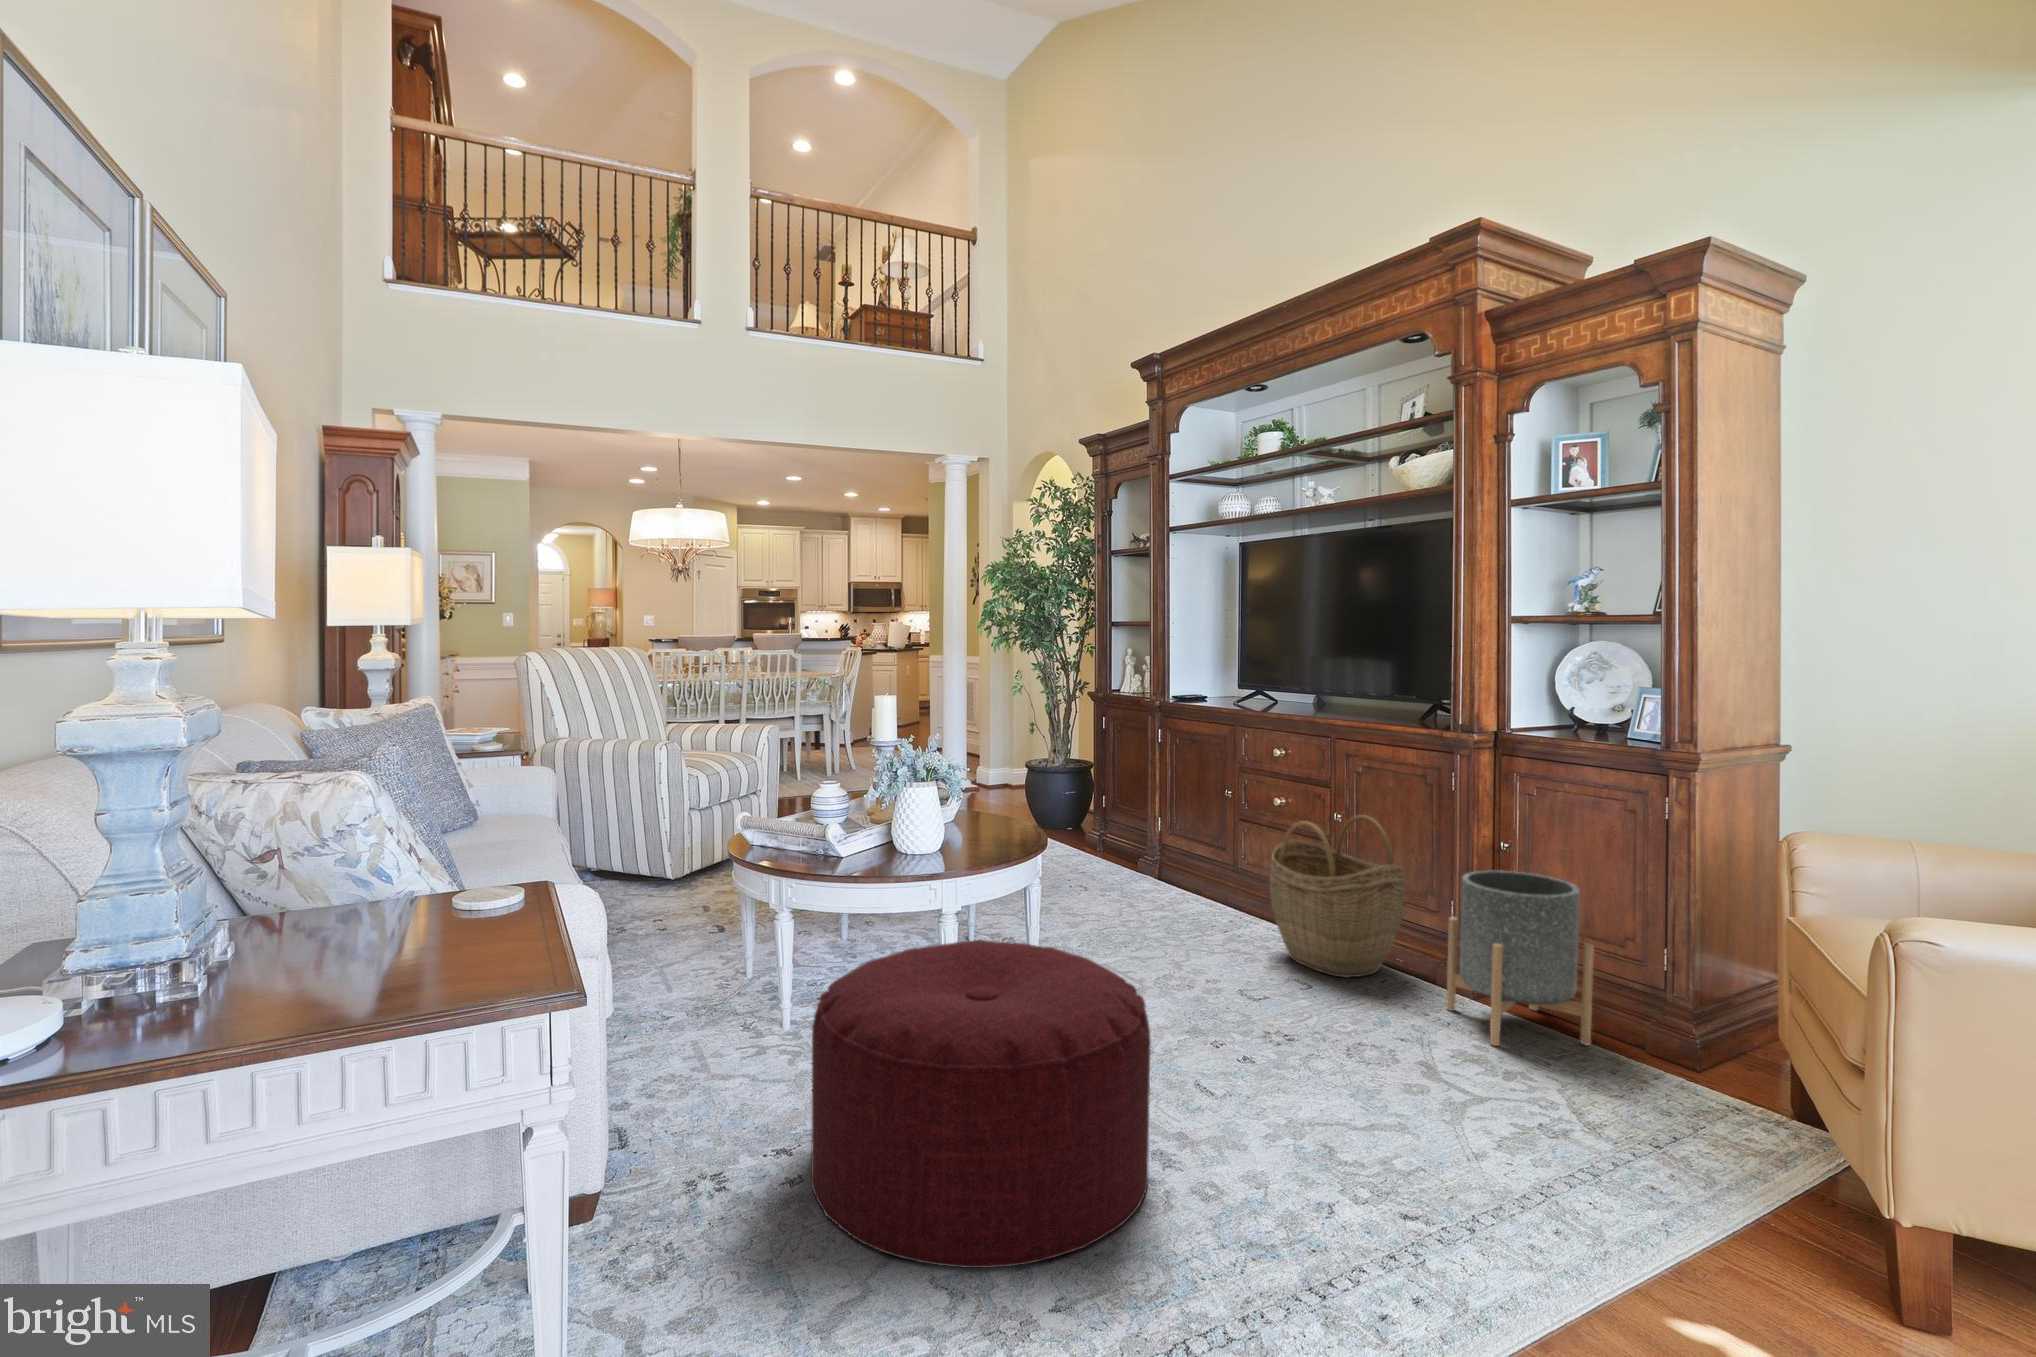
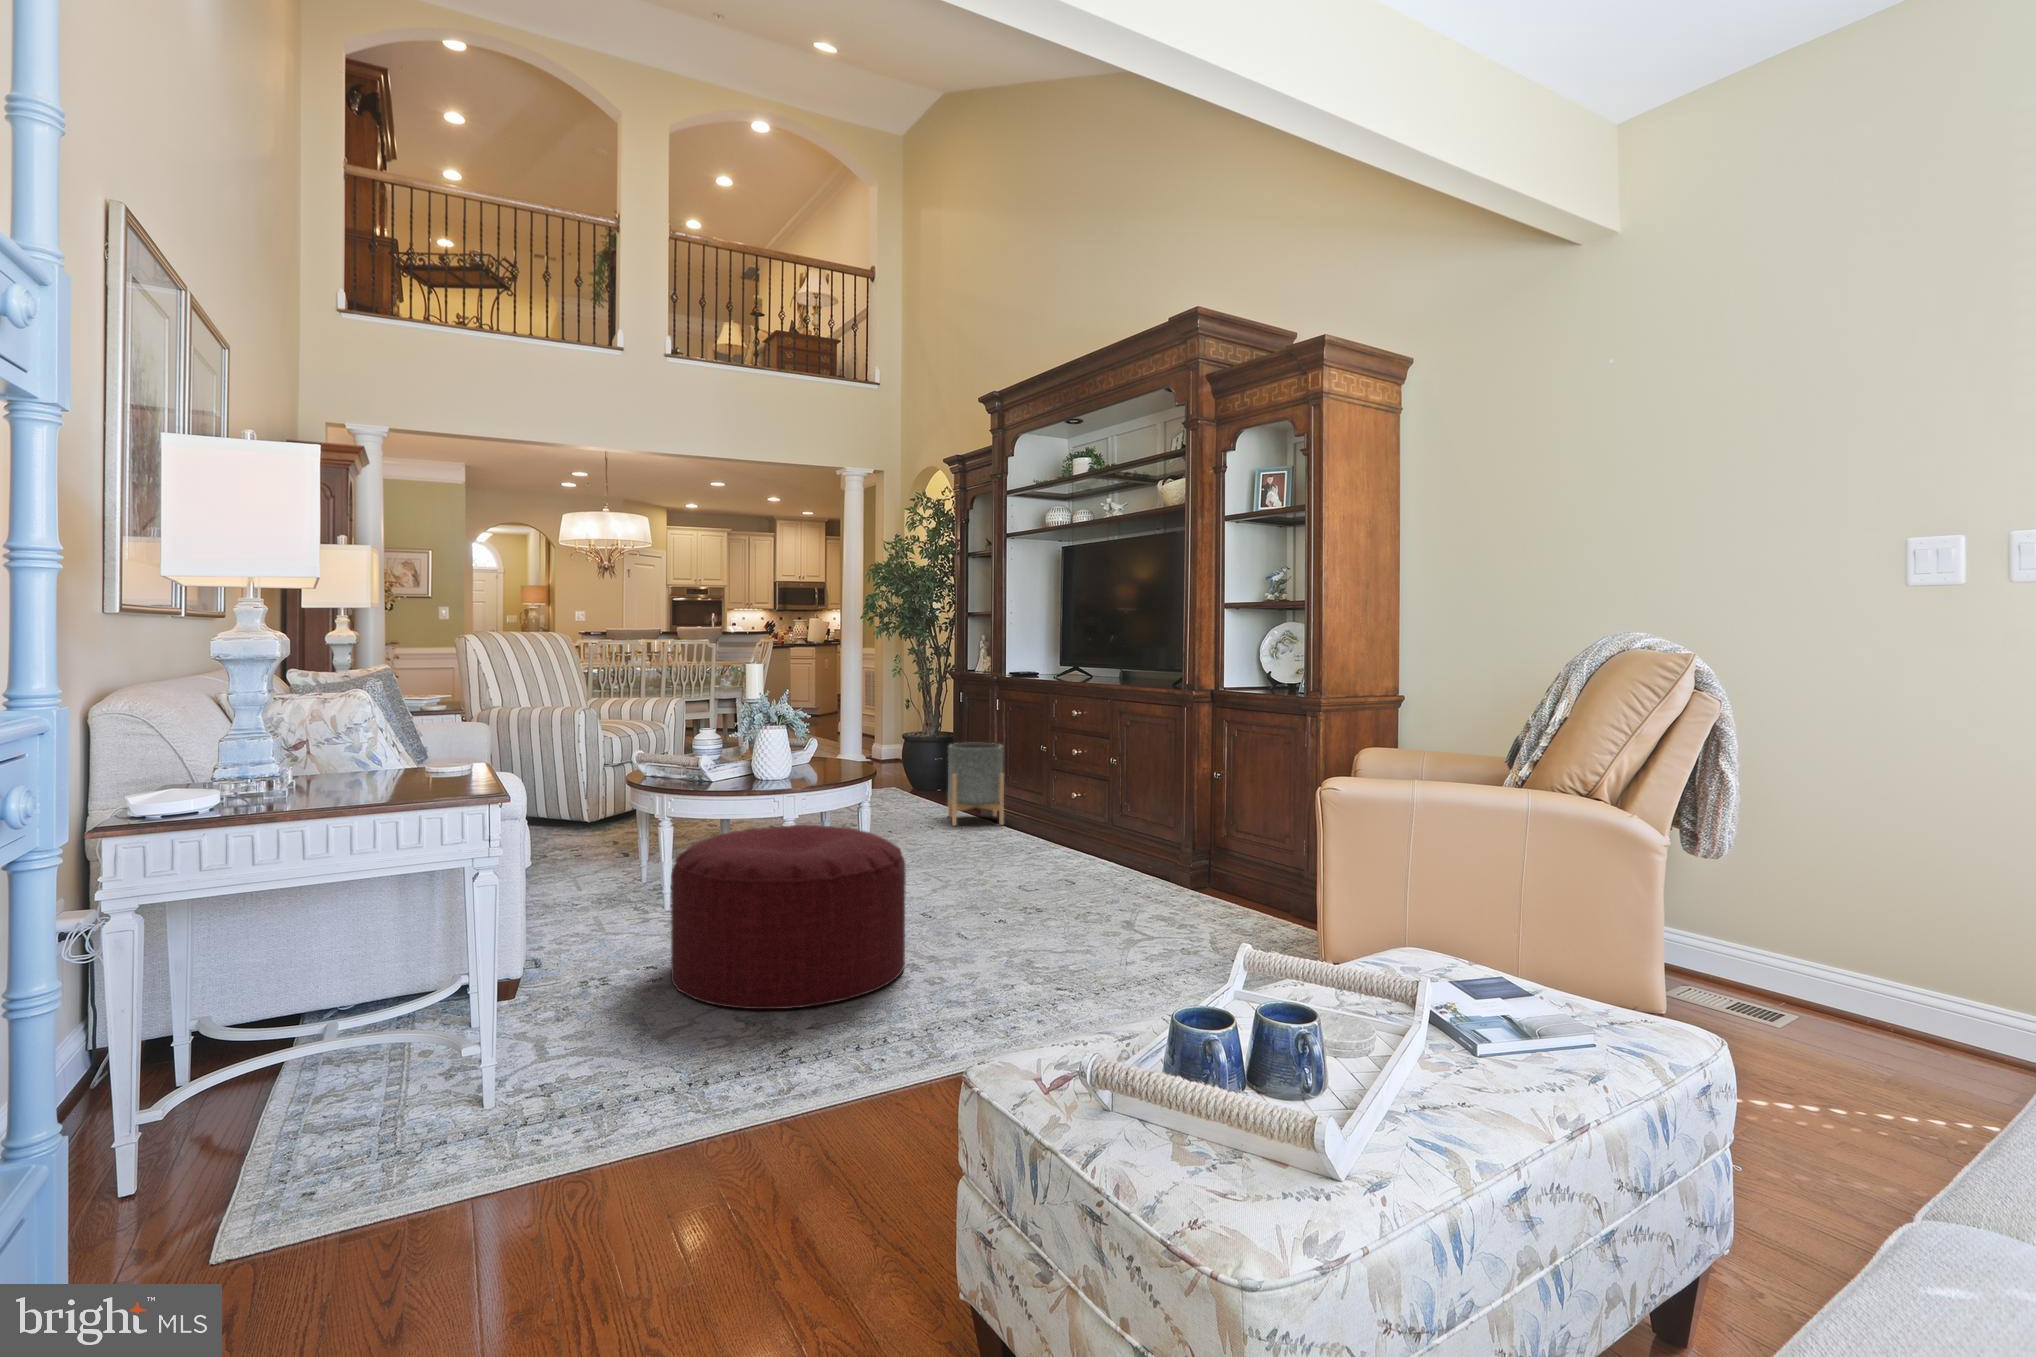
woven basket: present [1270,815,1404,978] -> none [1057,755,1152,875]
planter: present [1446,871,1594,1046] -> present [948,743,1004,826]

